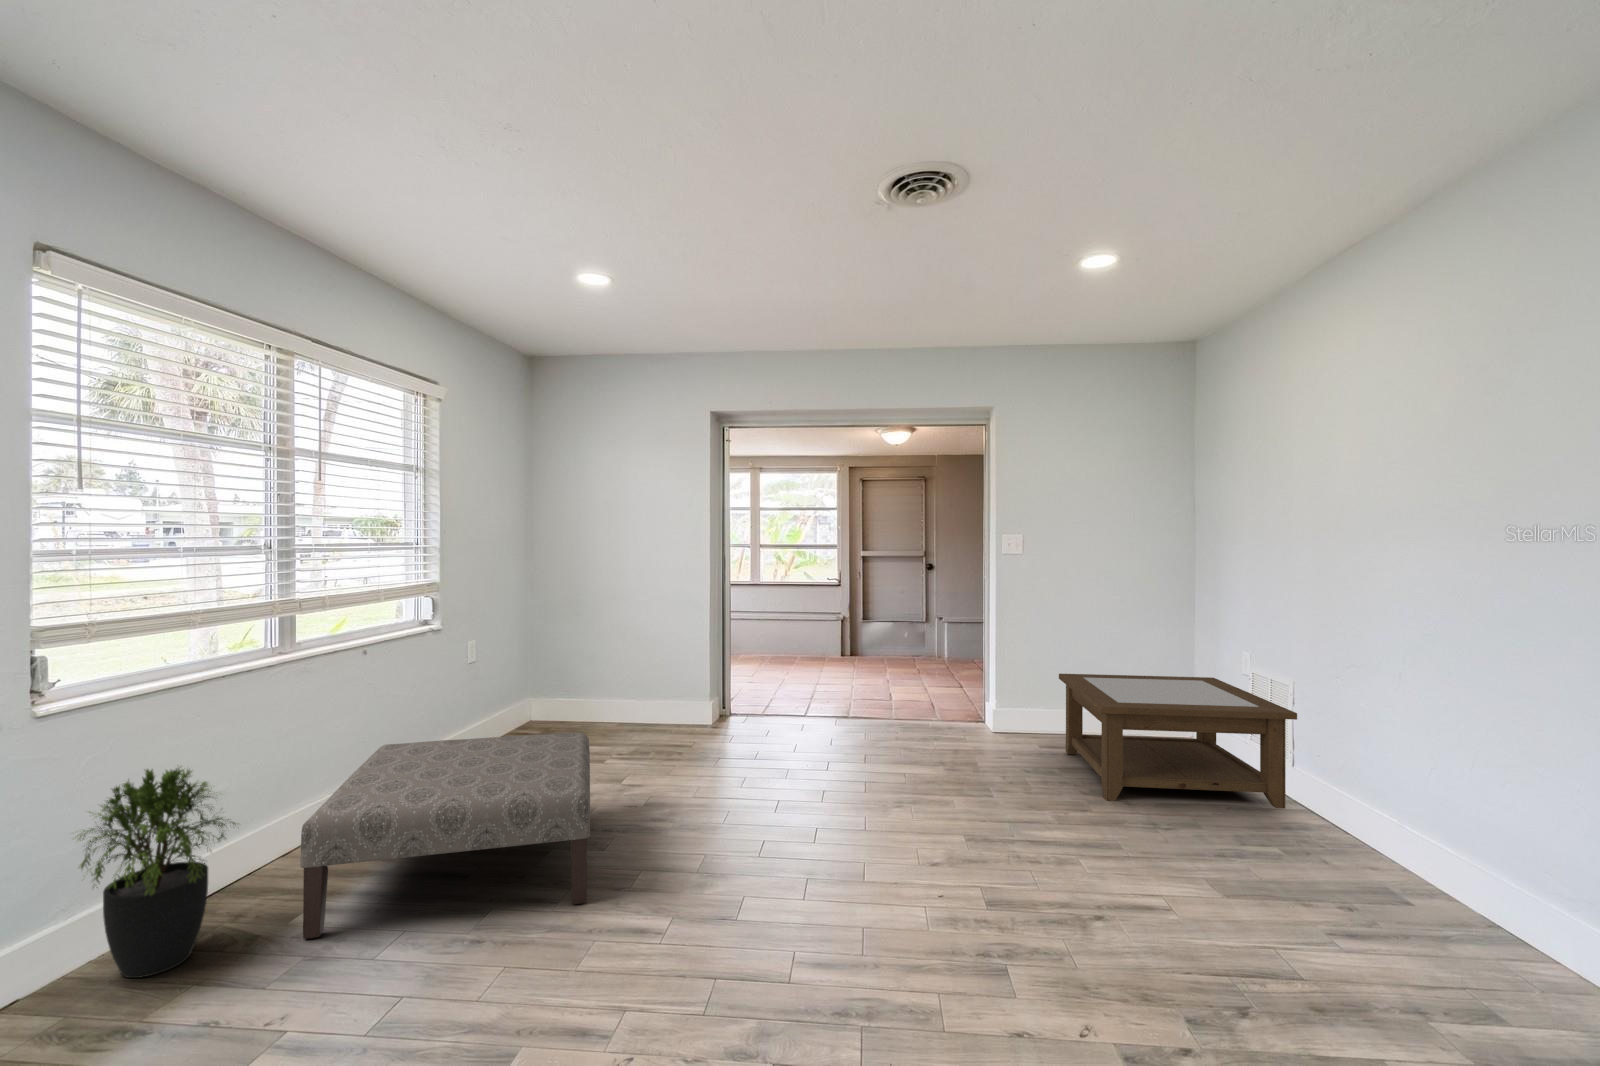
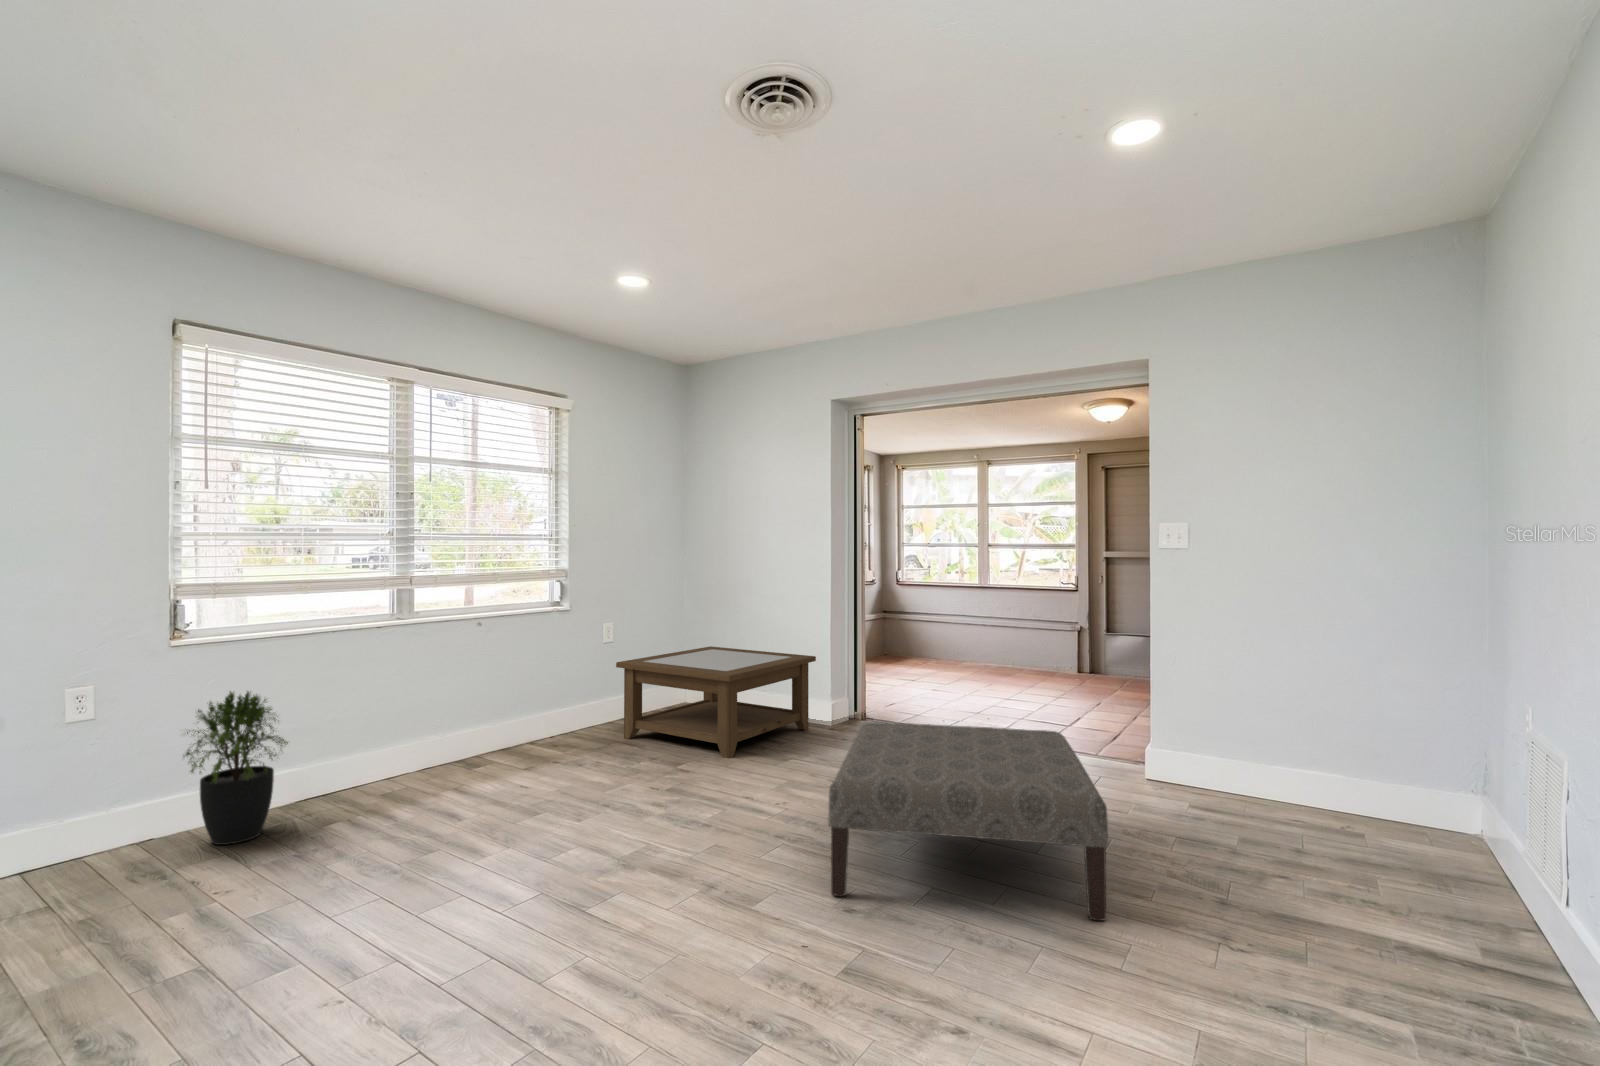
coffee table: present [1059,674,1297,809] -> present [616,646,816,758]
ottoman: present [300,732,590,939] -> present [828,722,1108,921]

